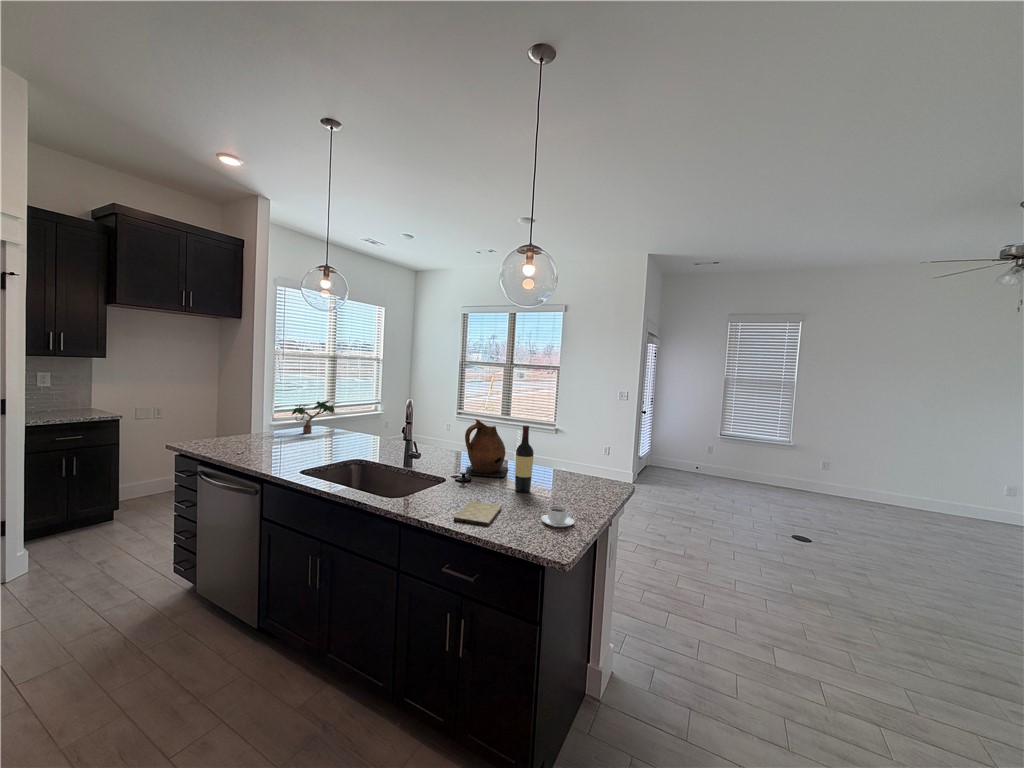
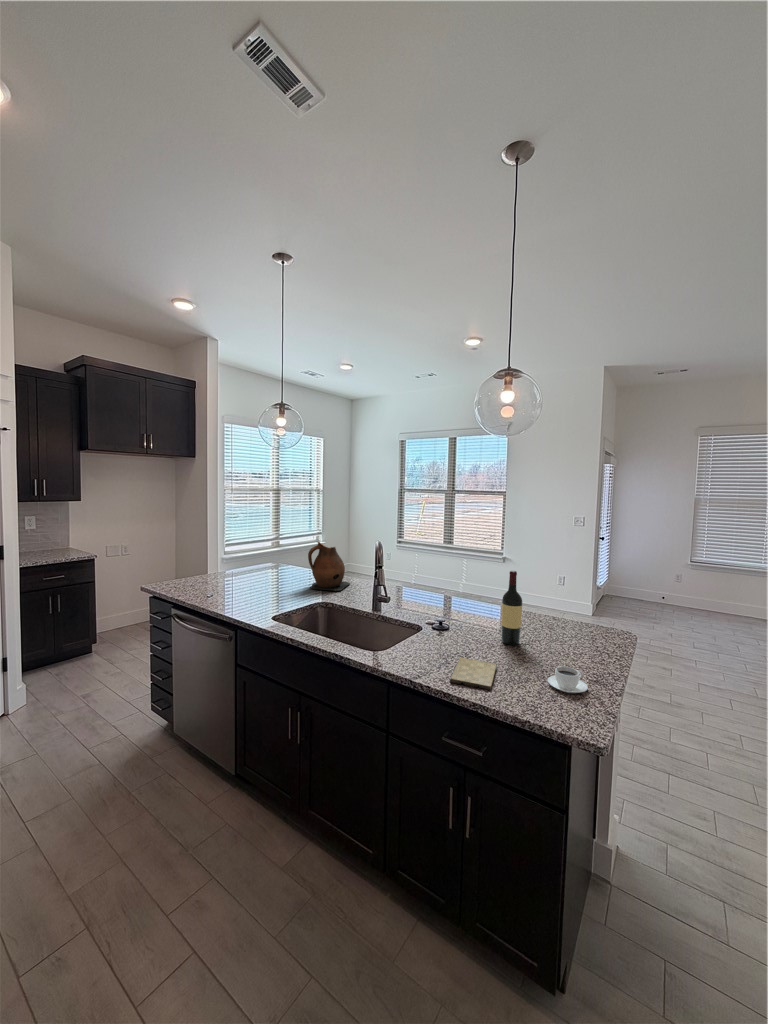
potted plant: present [292,400,334,434] -> none [247,537,299,573]
ceramic pitcher: present [465,419,508,478] -> present [308,541,350,591]

